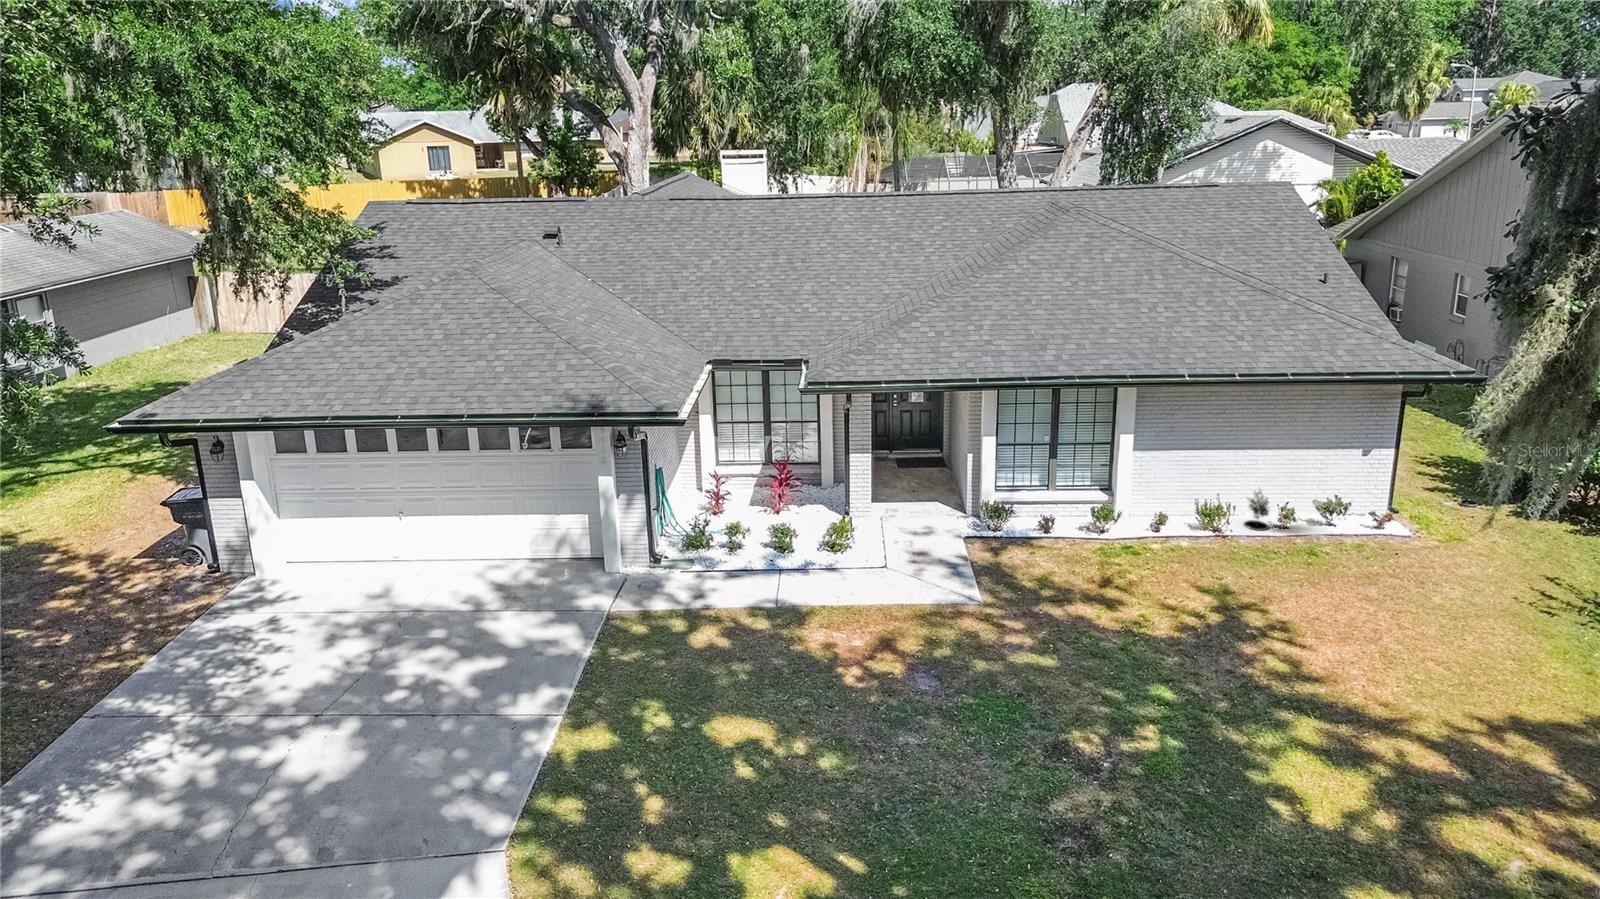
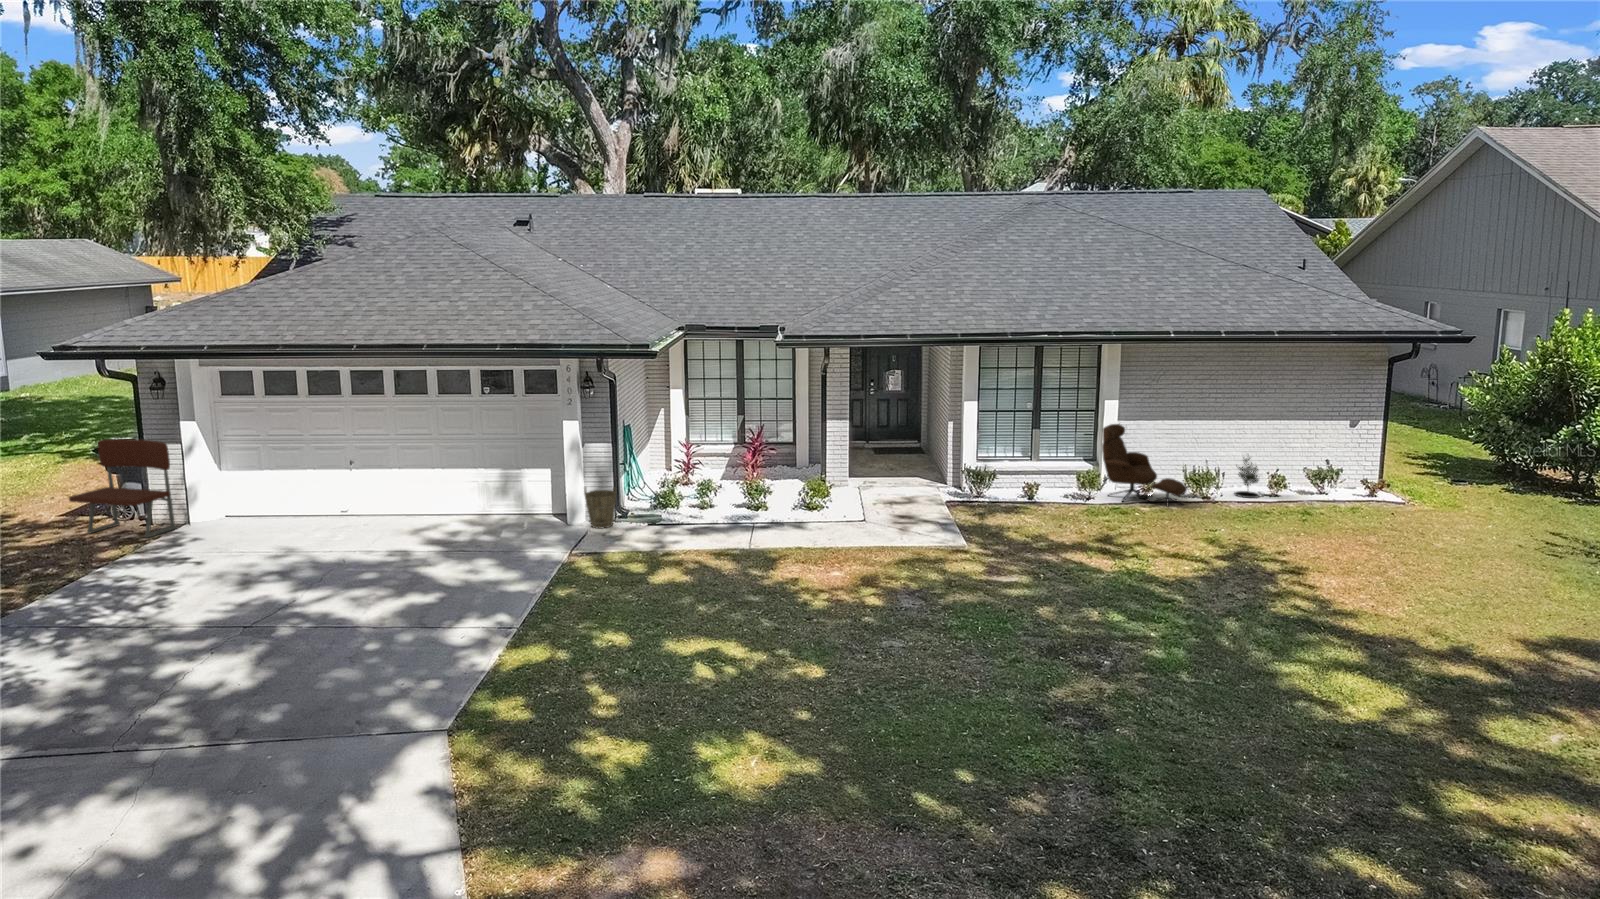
lounge chair: none [1117,457,1198,545] -> present [1102,424,1187,506]
bench: none [143,495,244,591] -> present [69,439,176,538]
bucket: none [620,538,651,577] -> present [584,487,616,528]

